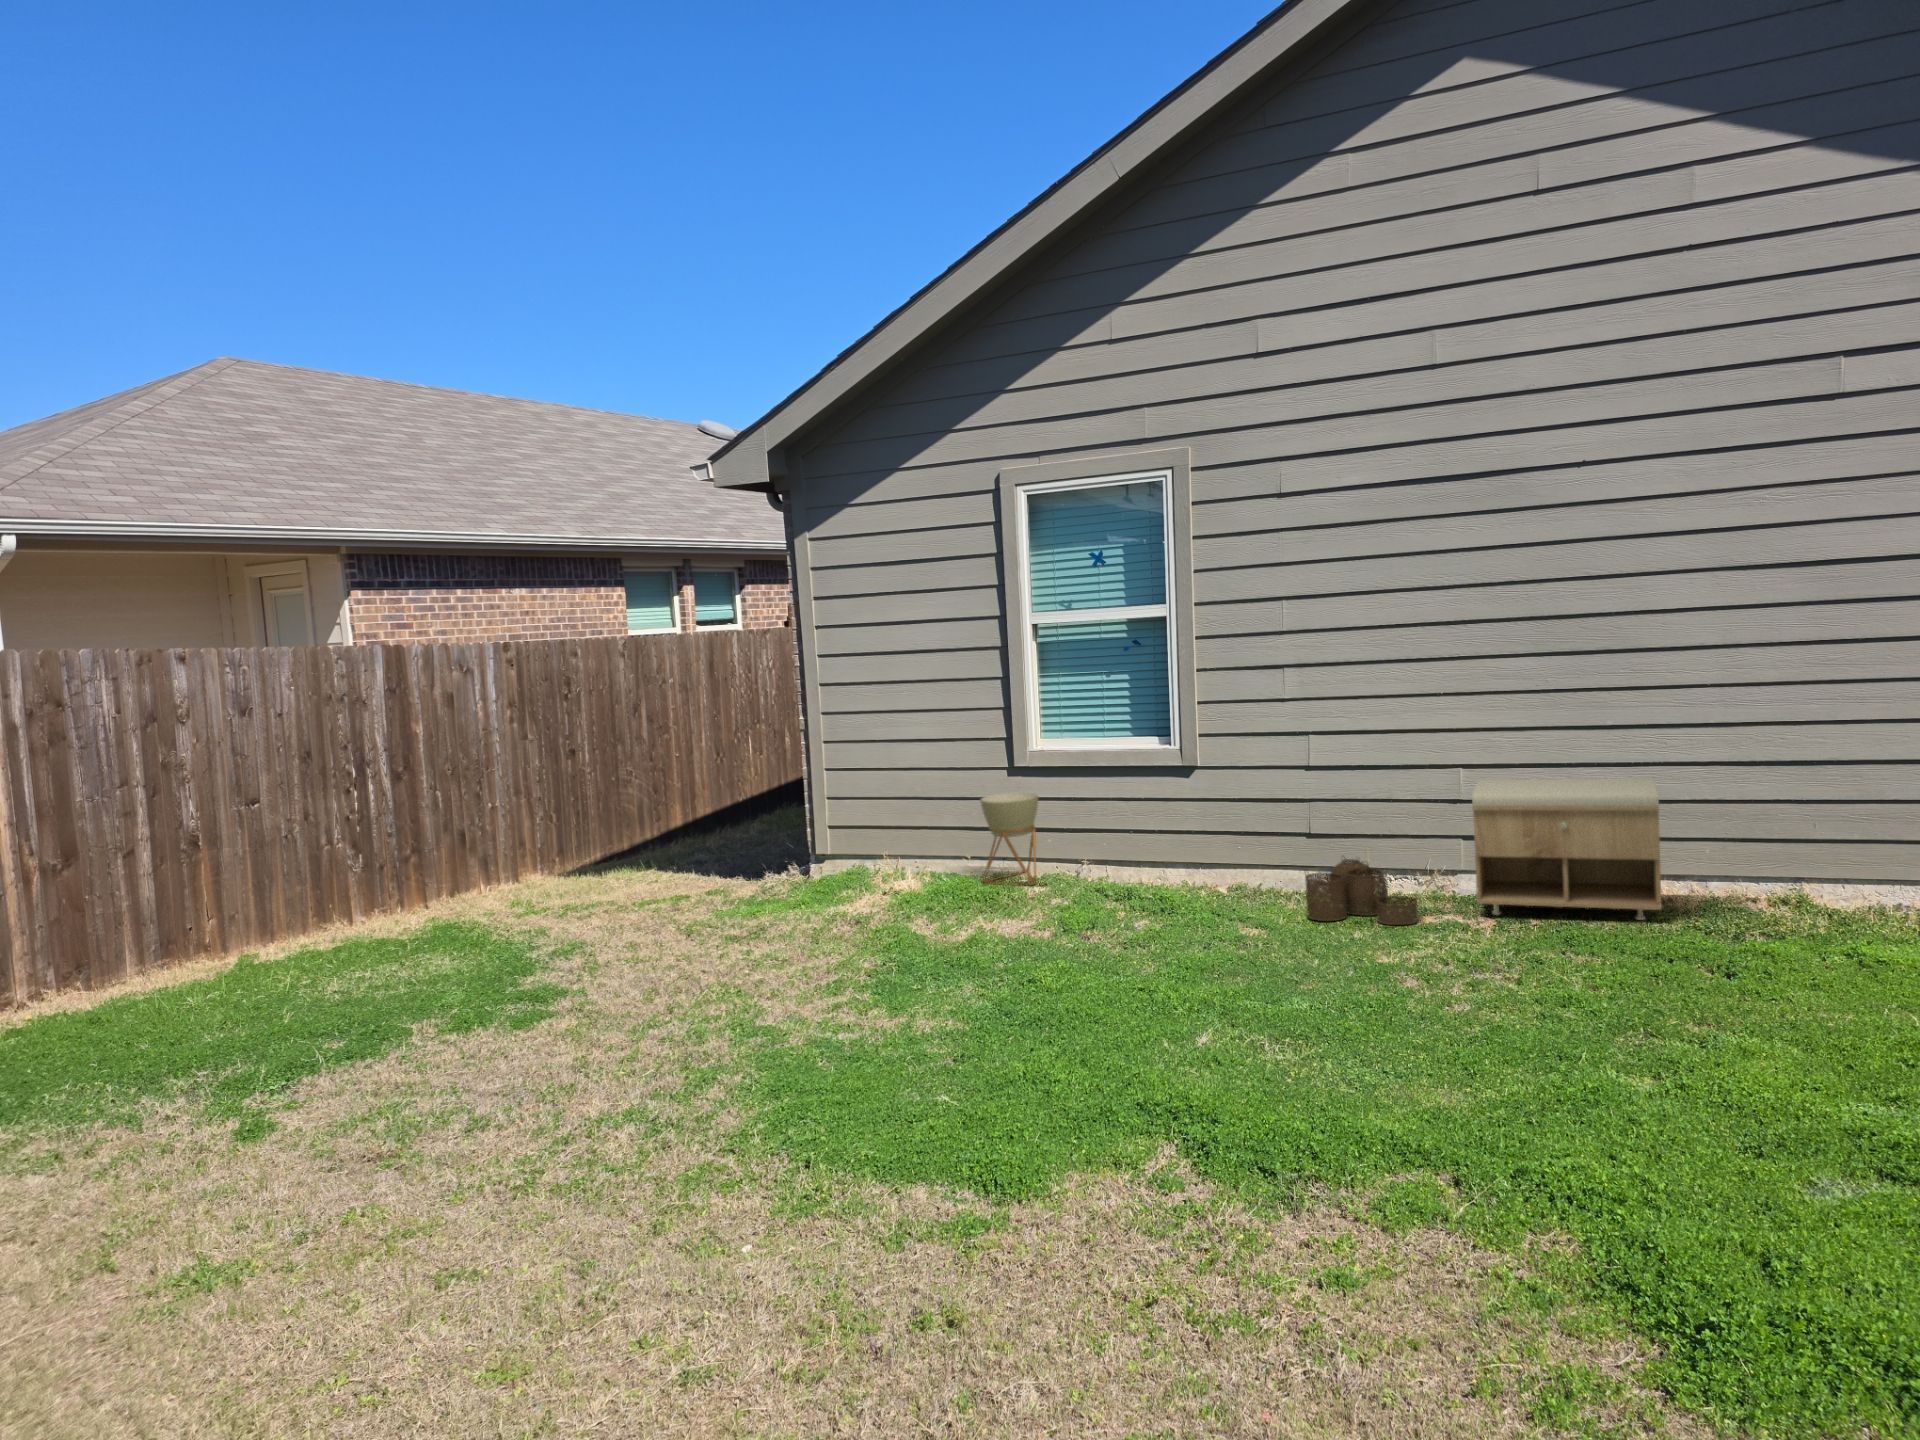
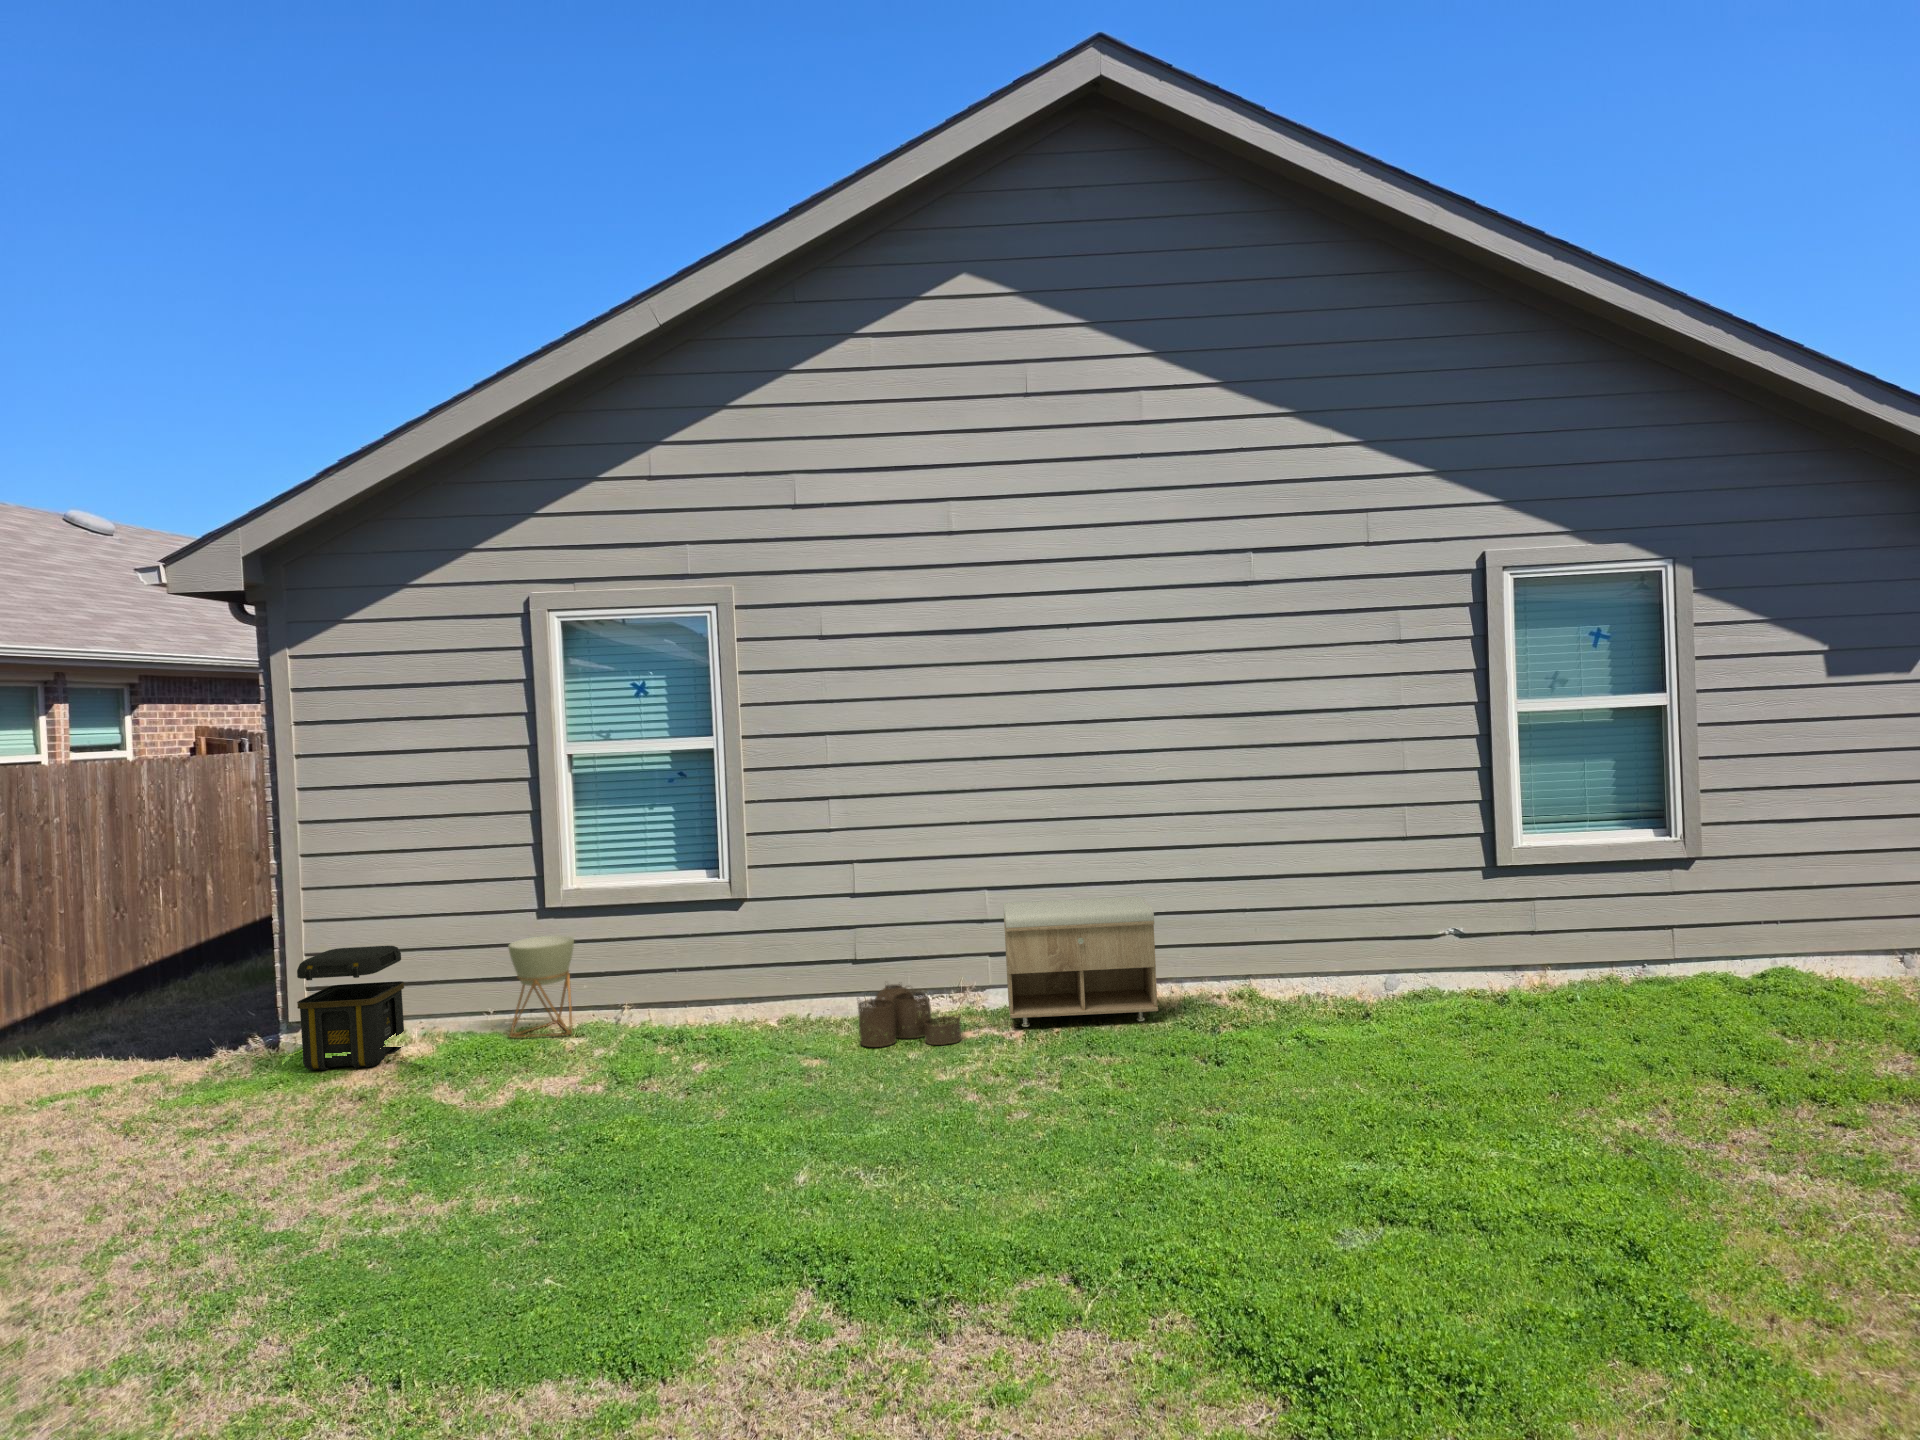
toolbox: none [814,794,902,898] -> present [297,946,404,1070]

